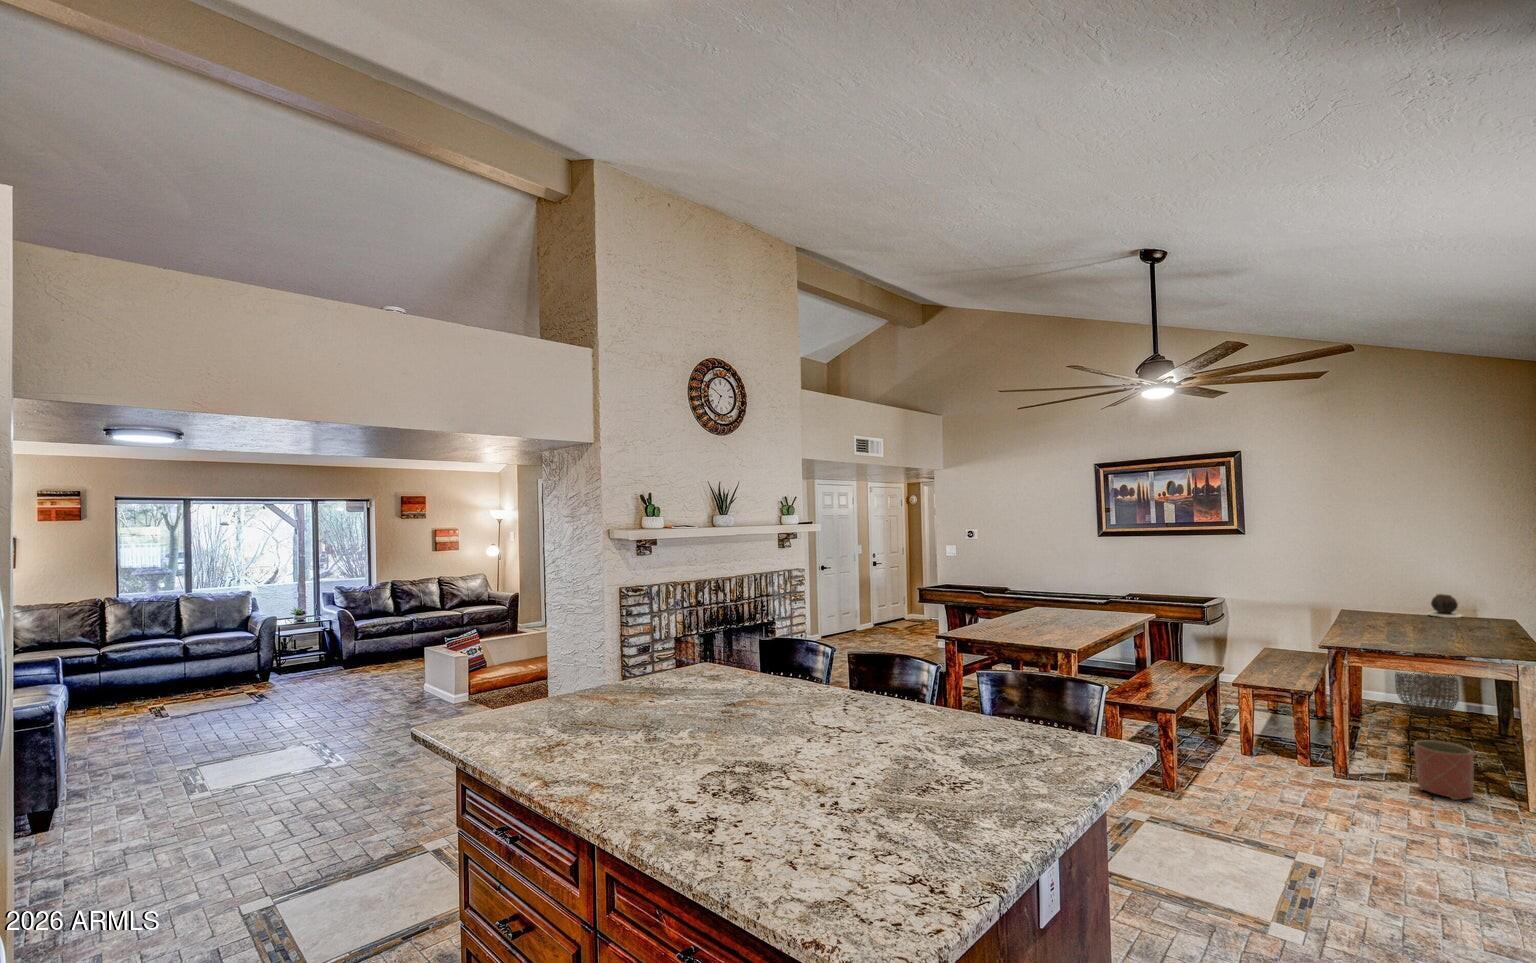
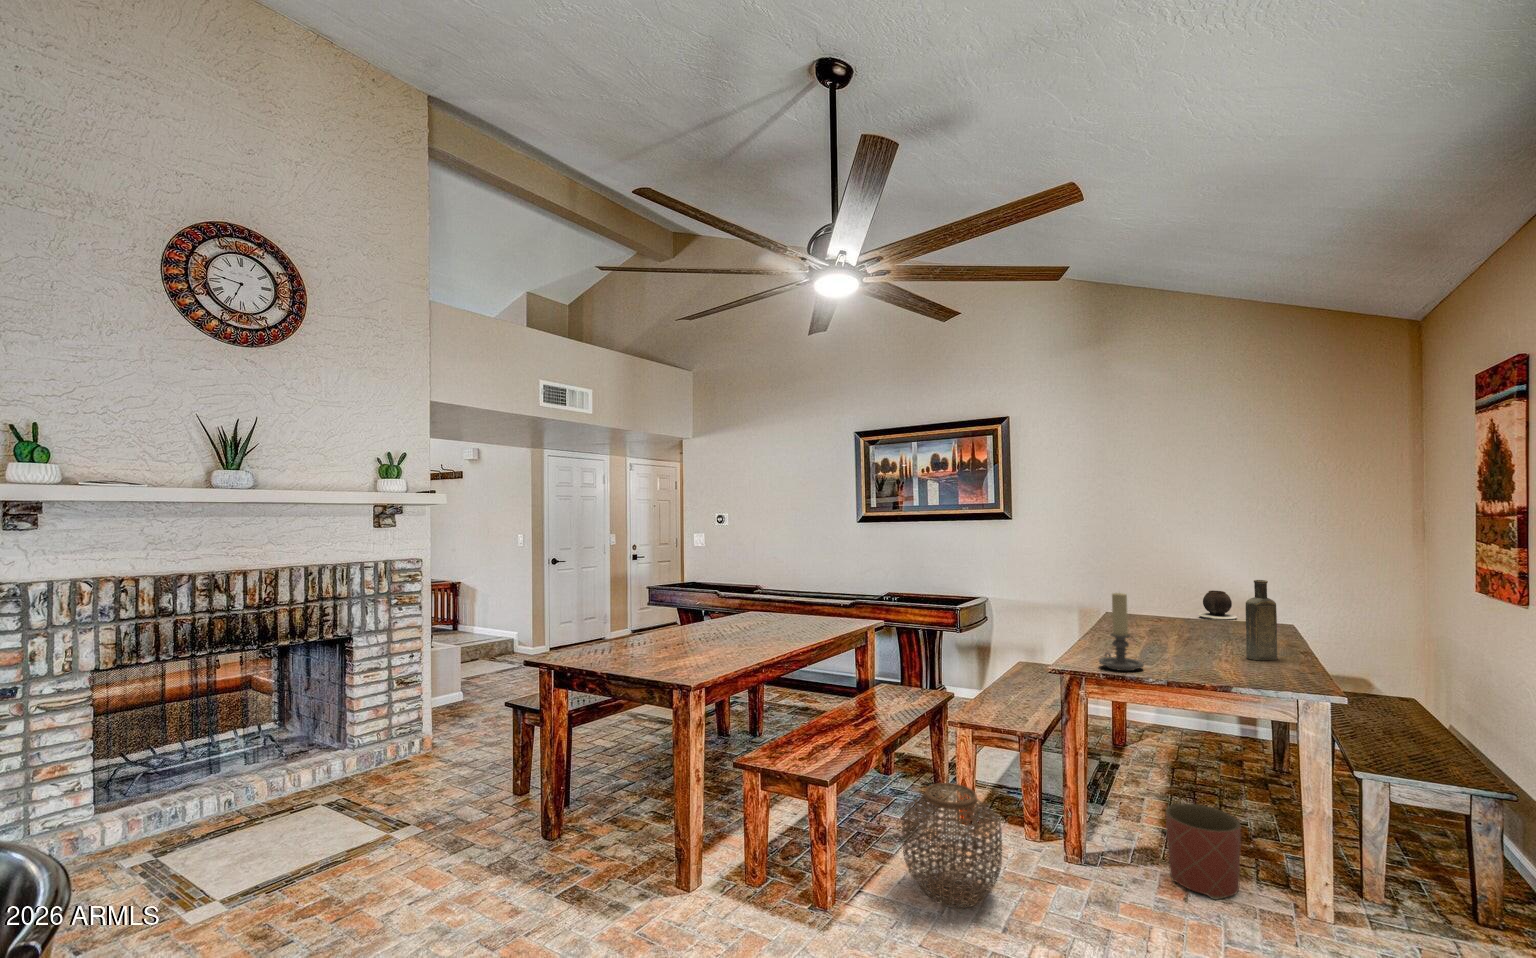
bottle: none [1468,585,1500,642] -> present [1246,580,1277,660]
candle holder: none [1359,593,1395,647] -> present [1099,593,1144,671]
woven basket: present [1395,670,1459,716] -> present [902,783,1002,908]

